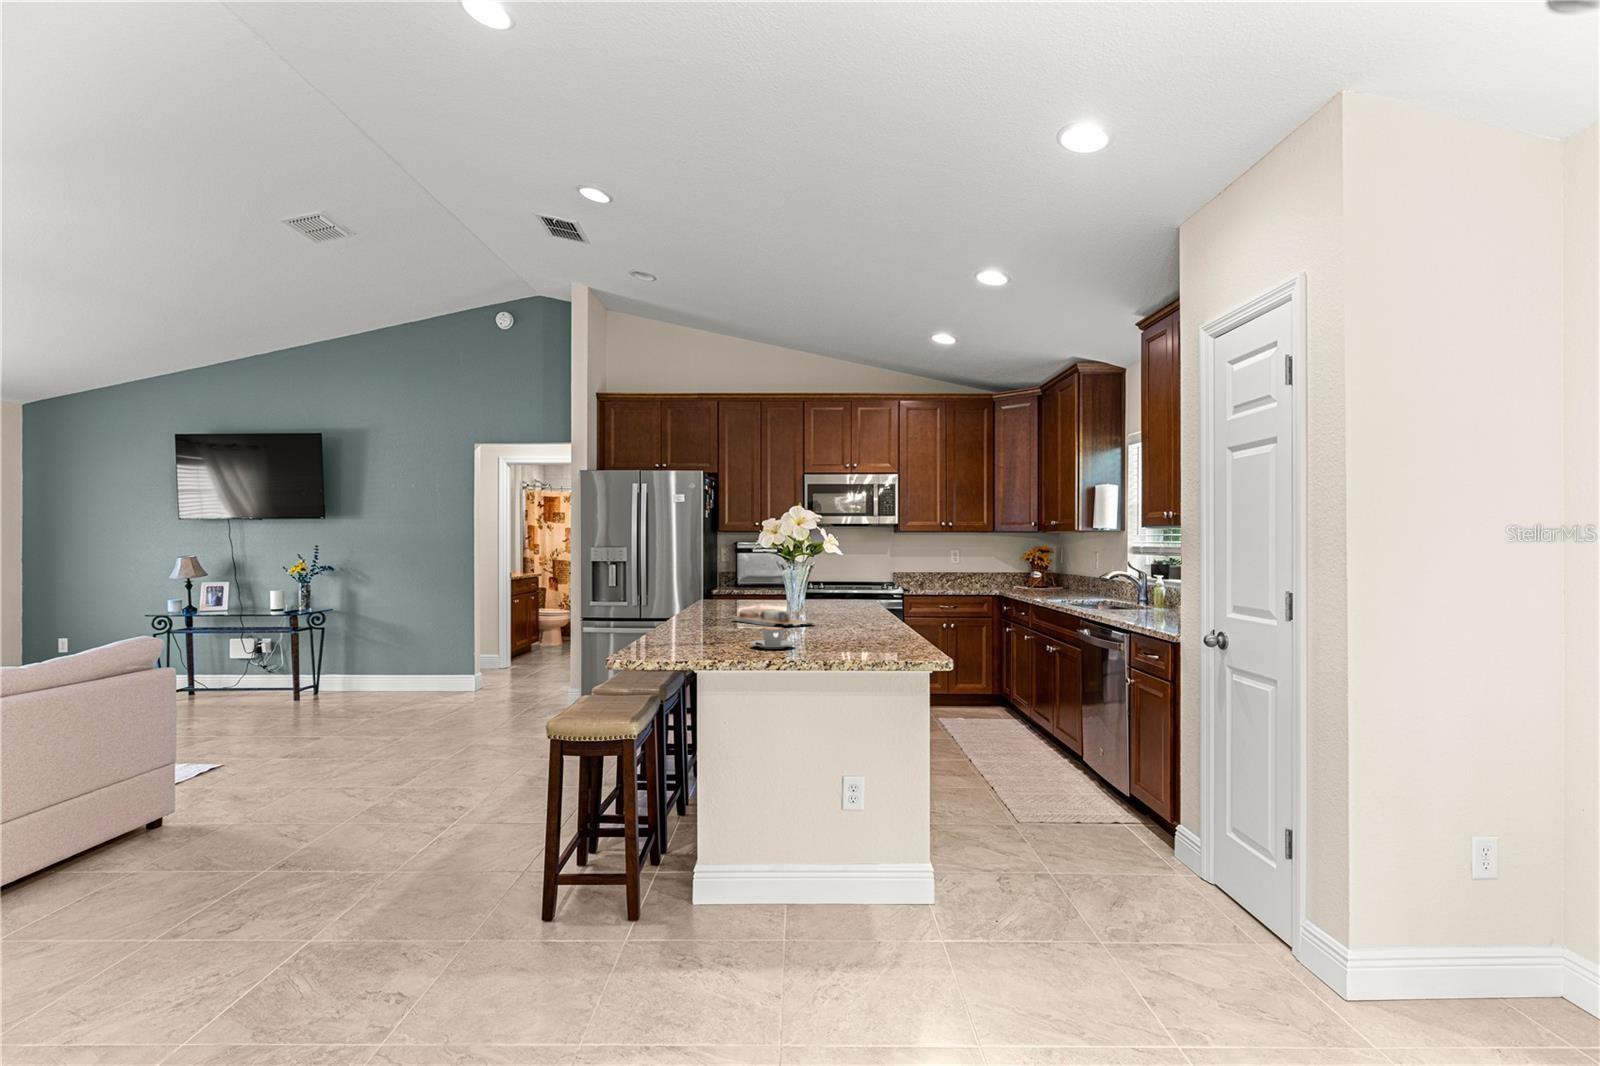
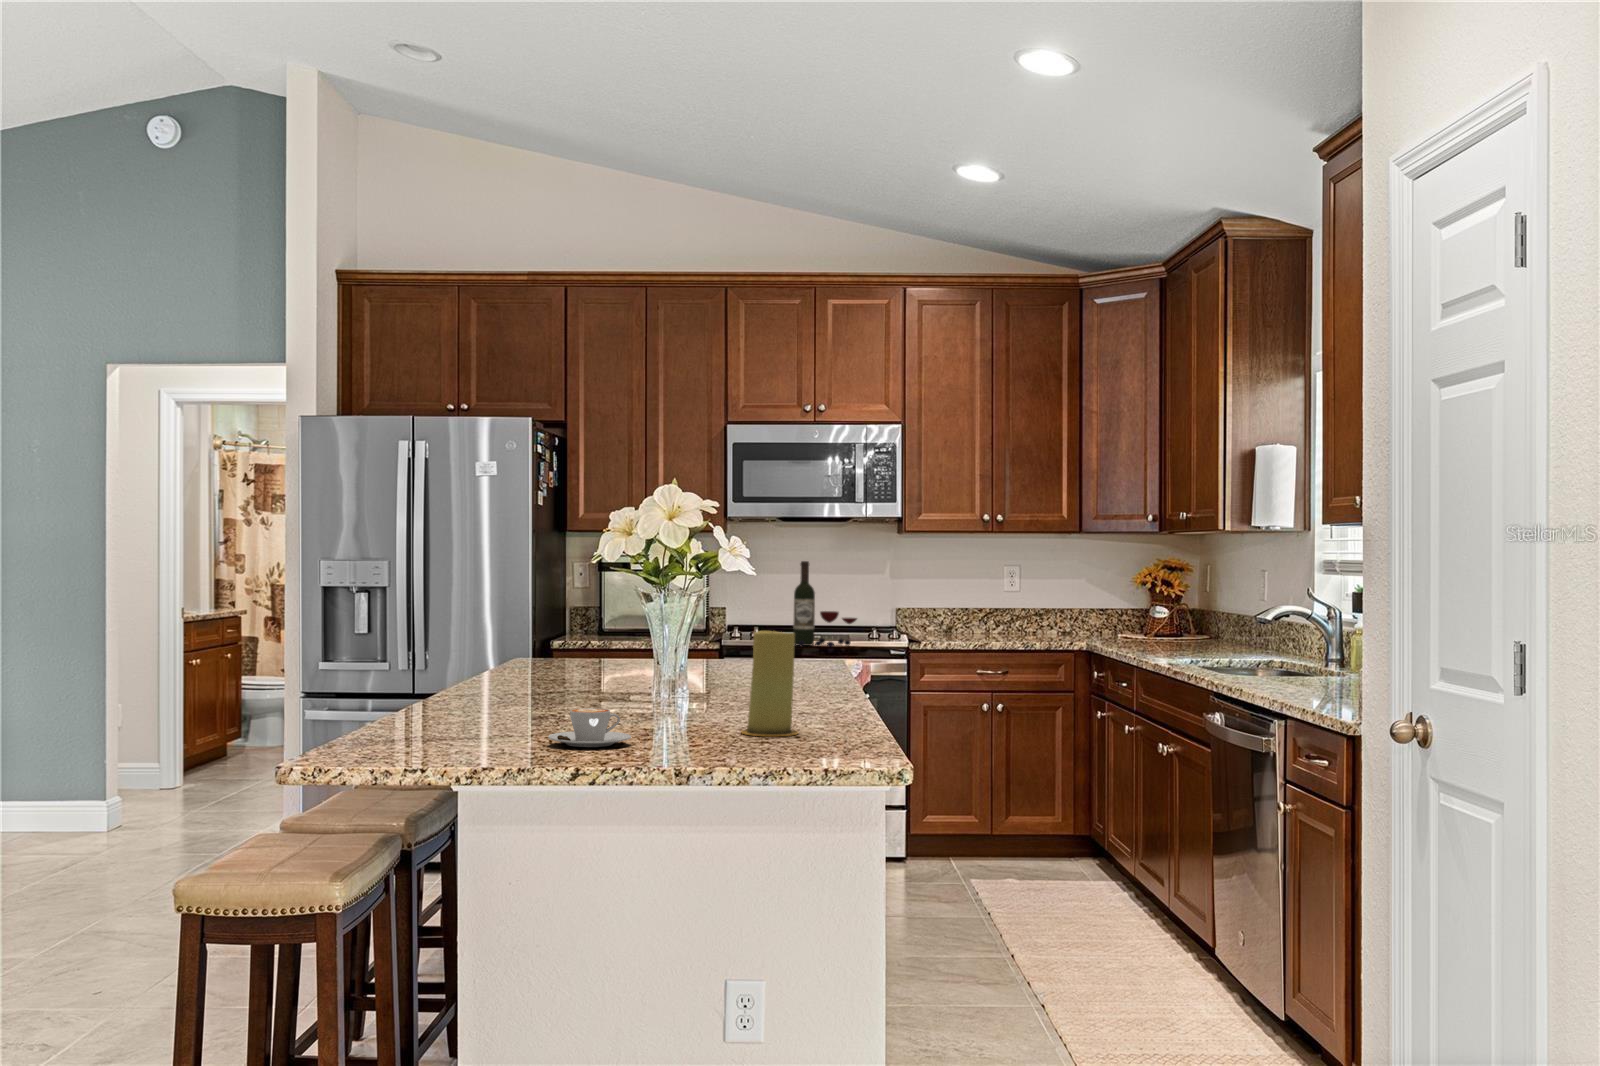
wine bottle: none [829,547,876,594] -> present [793,561,857,647]
candle: none [852,584,884,643] -> present [741,631,798,736]
cutting board: present [731,609,816,627] -> none [549,678,702,709]

